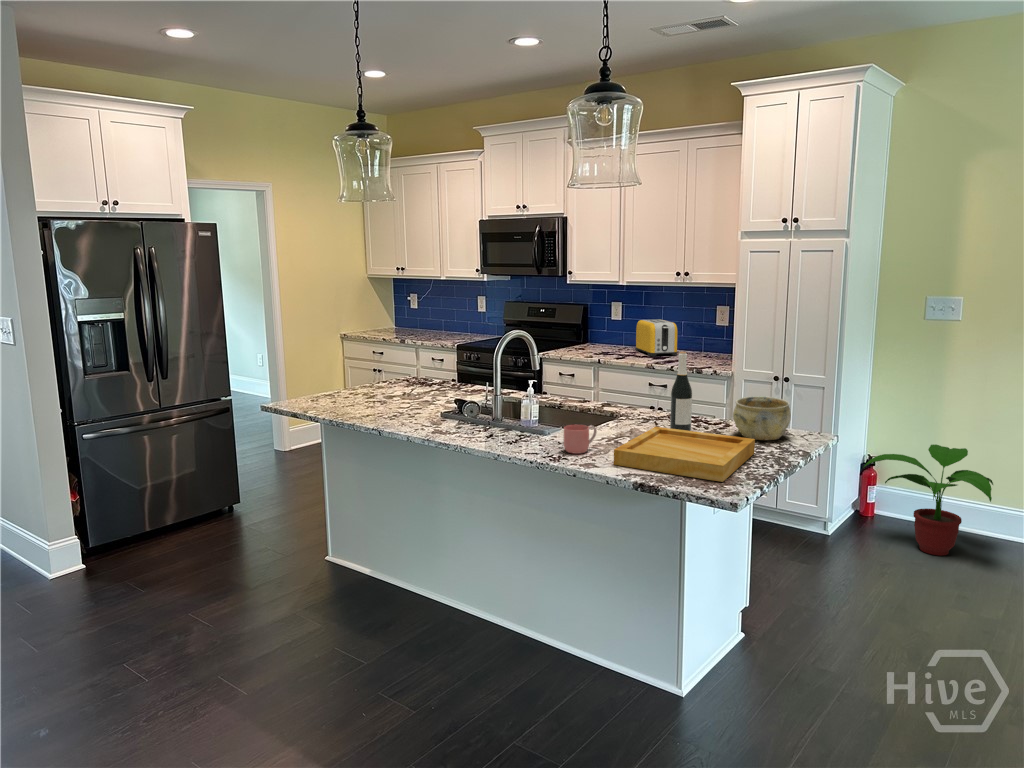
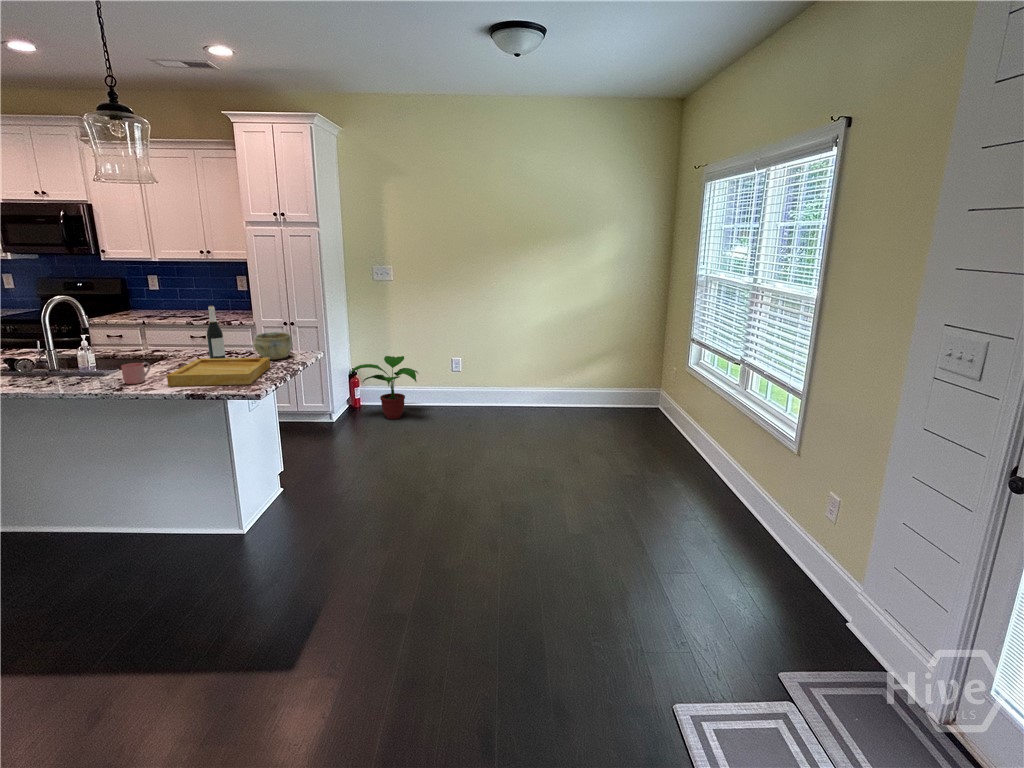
toaster: present [636,319,677,356] -> none [173,288,211,316]

